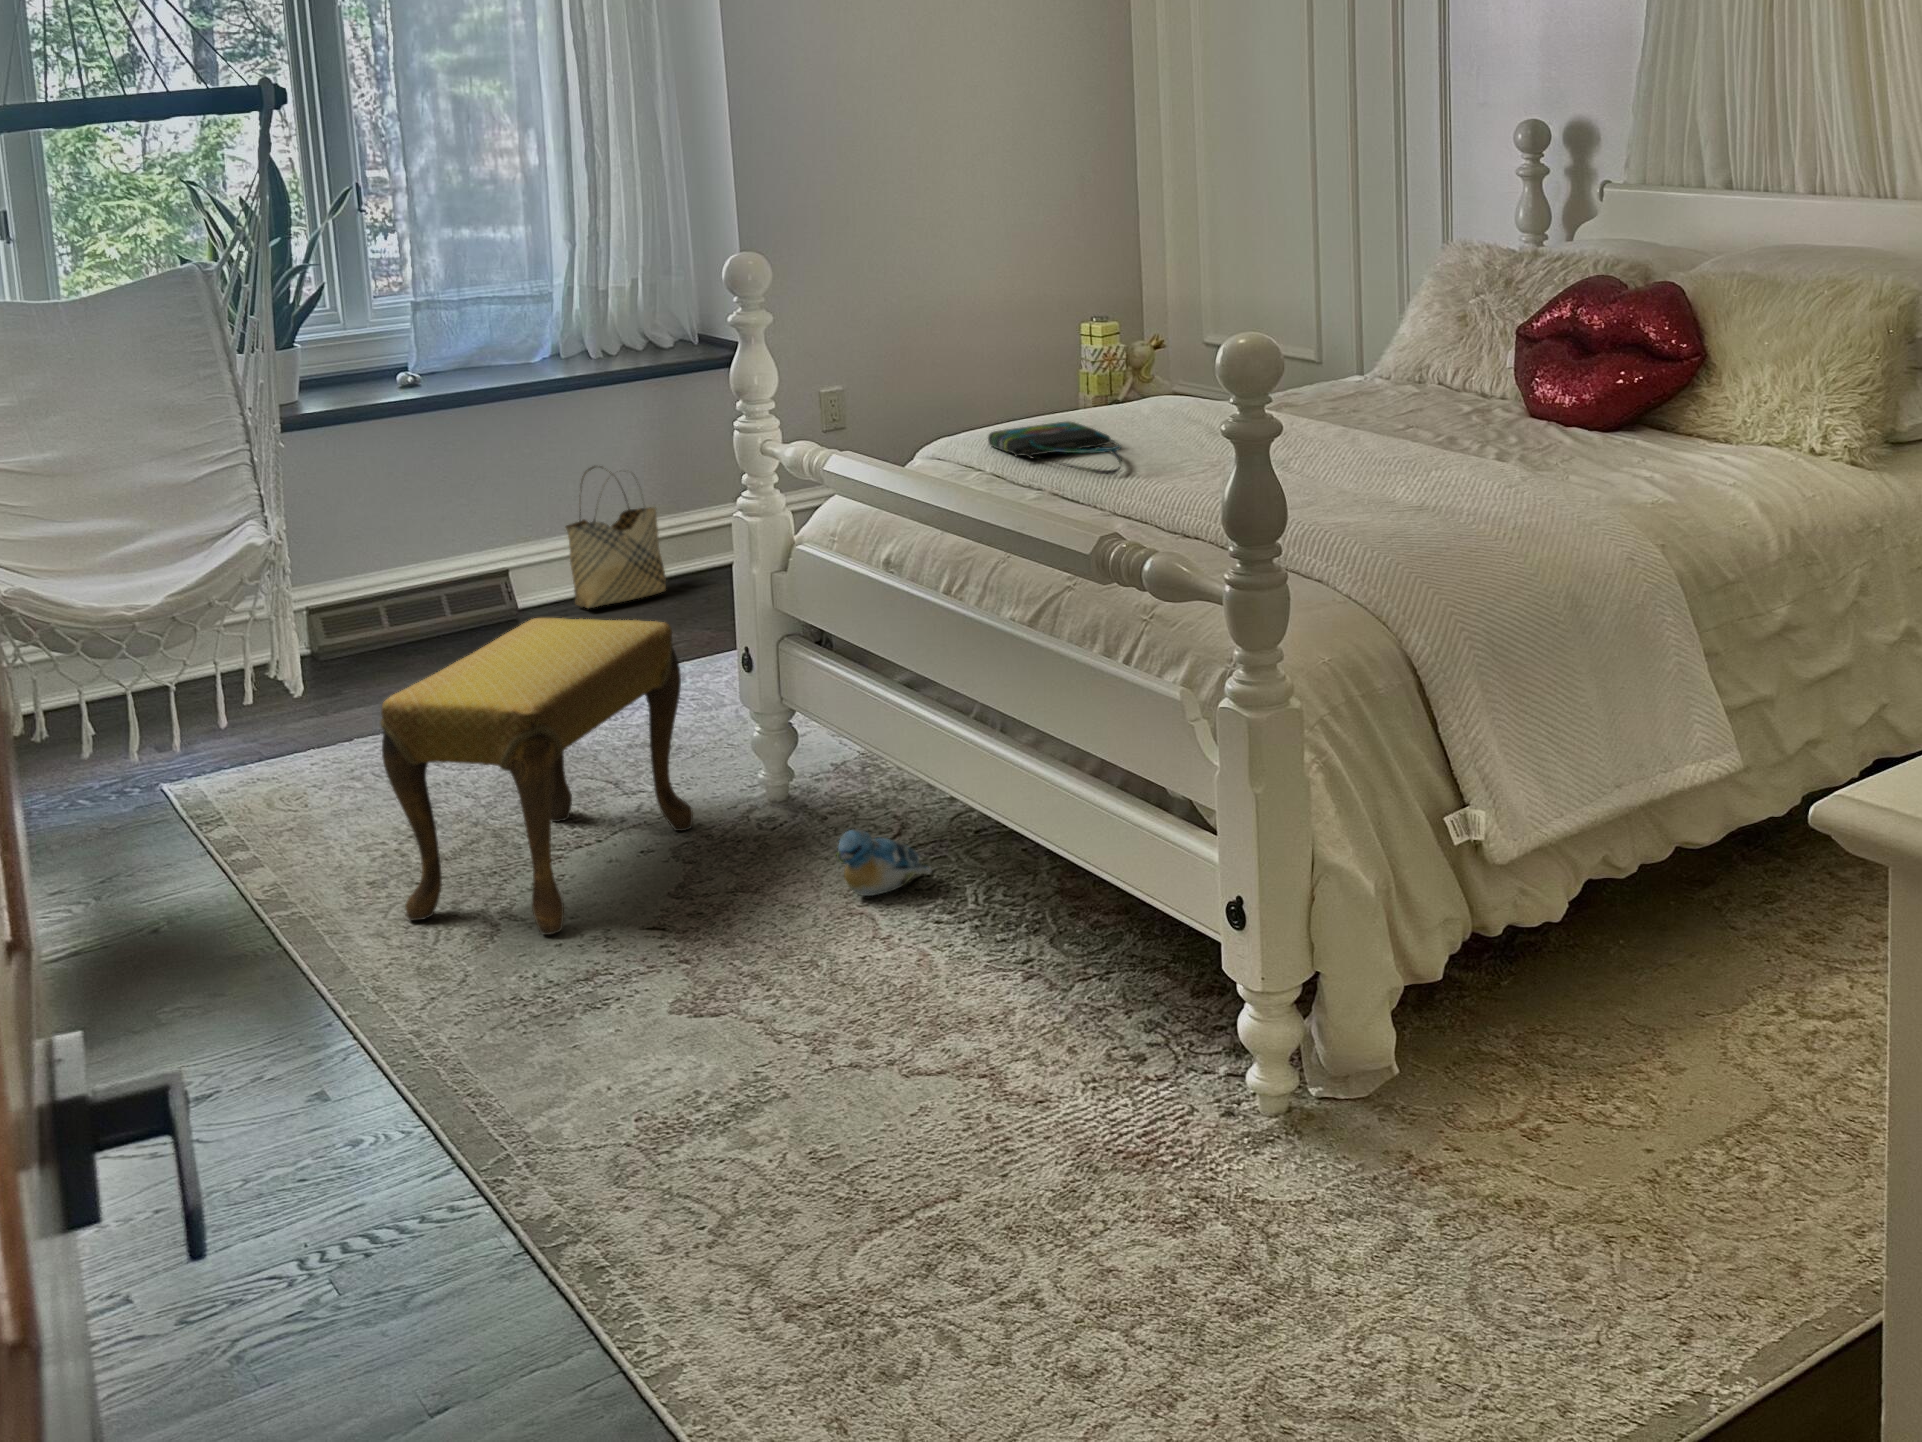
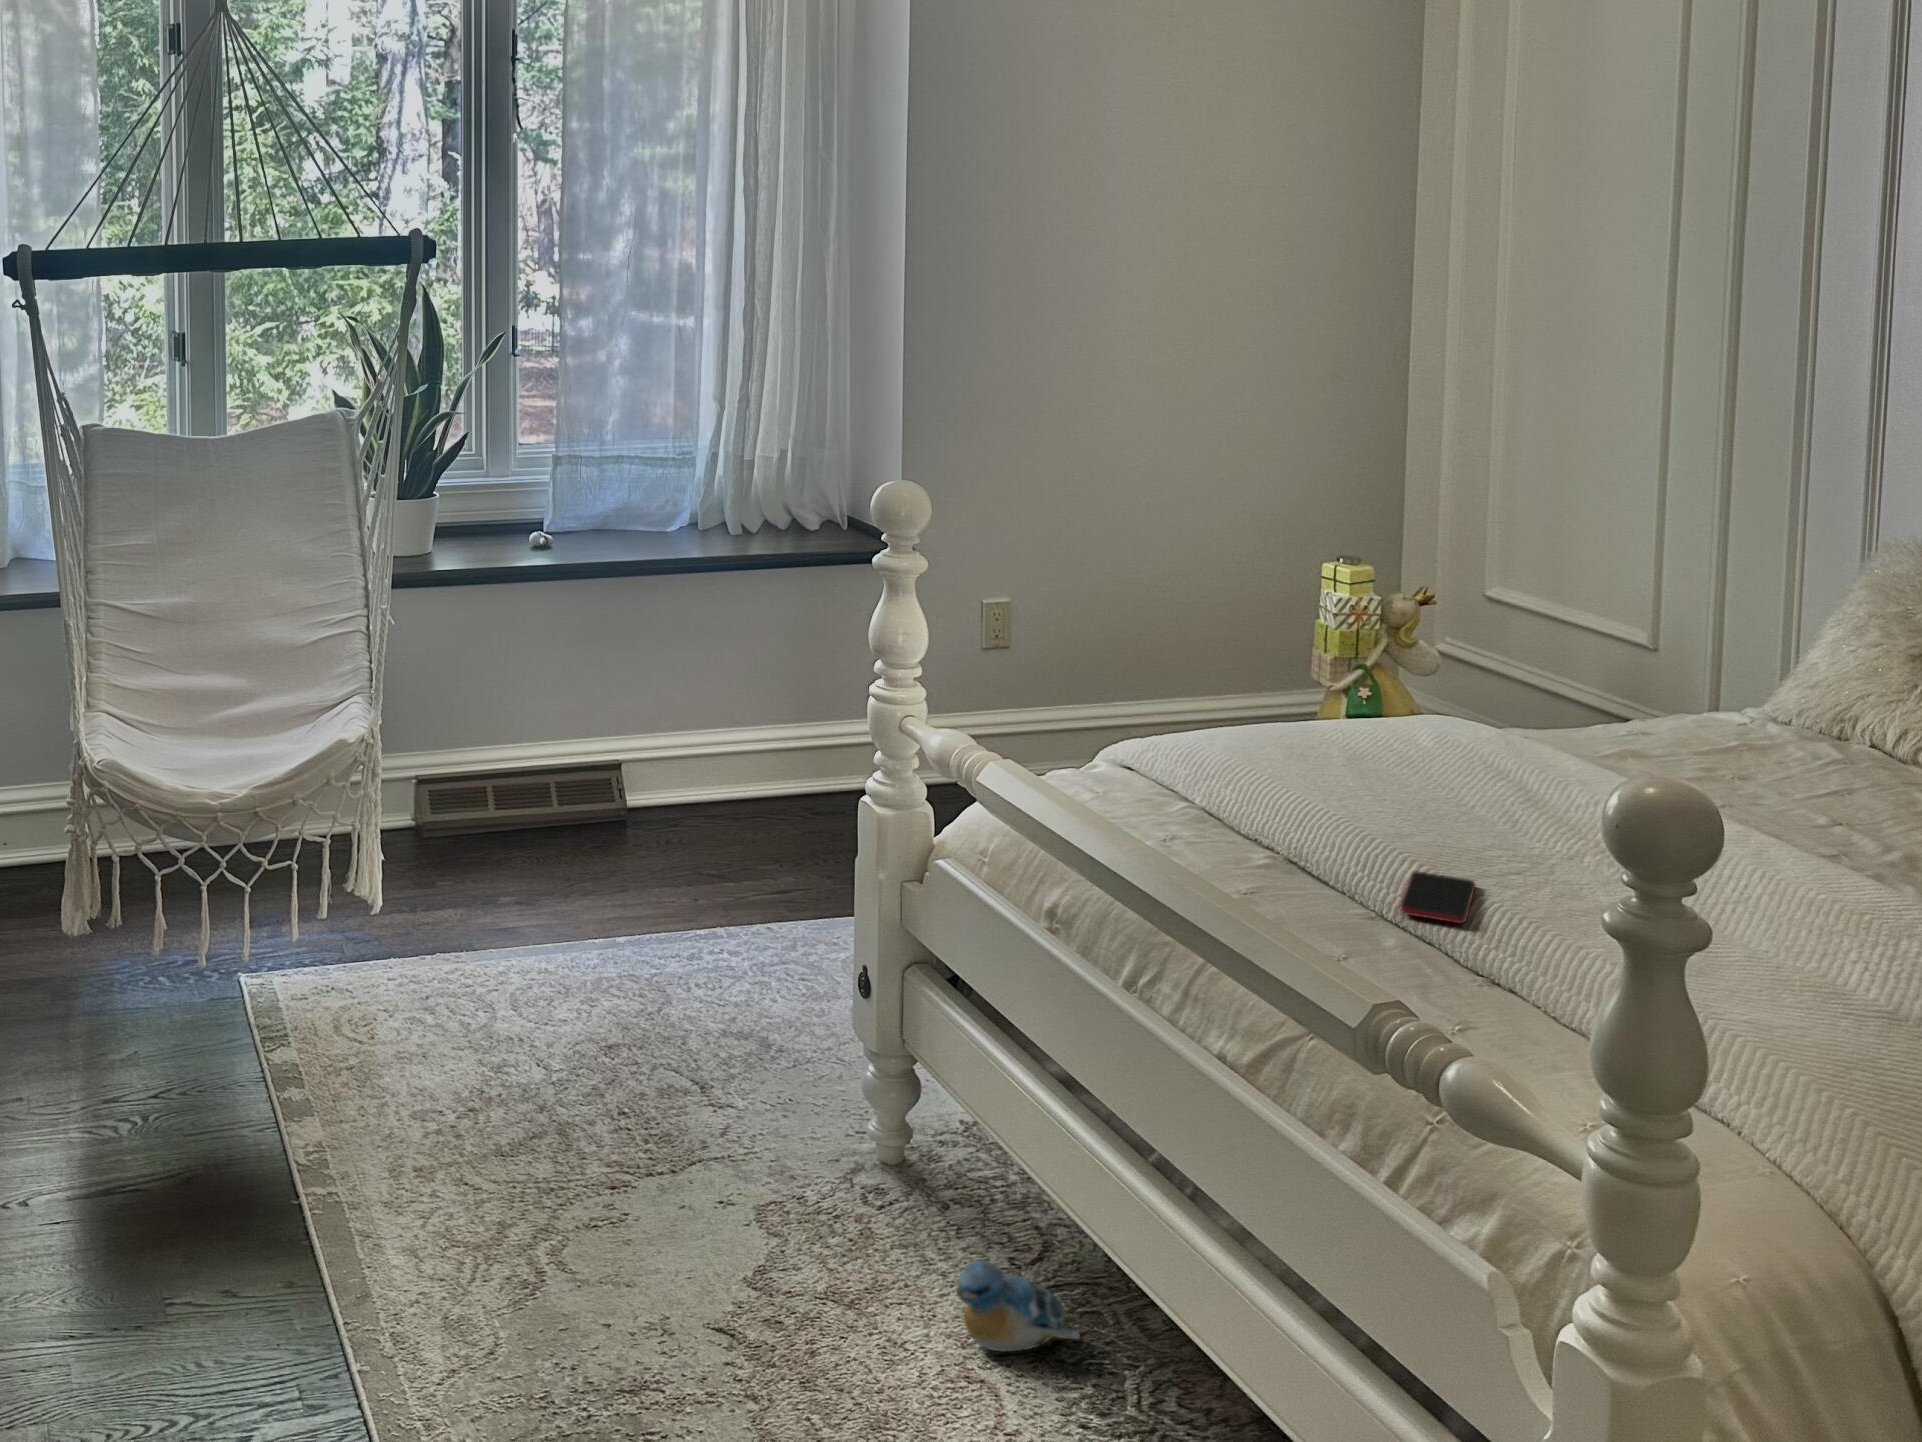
tote bag: present [988,421,1122,474] -> none [1203,747,1392,850]
woven basket: present [566,466,666,608] -> none [687,664,793,827]
smartphone: none [1127,481,1179,506] -> present [1400,871,1476,923]
footstool: present [380,618,693,935] -> none [436,887,787,1306]

